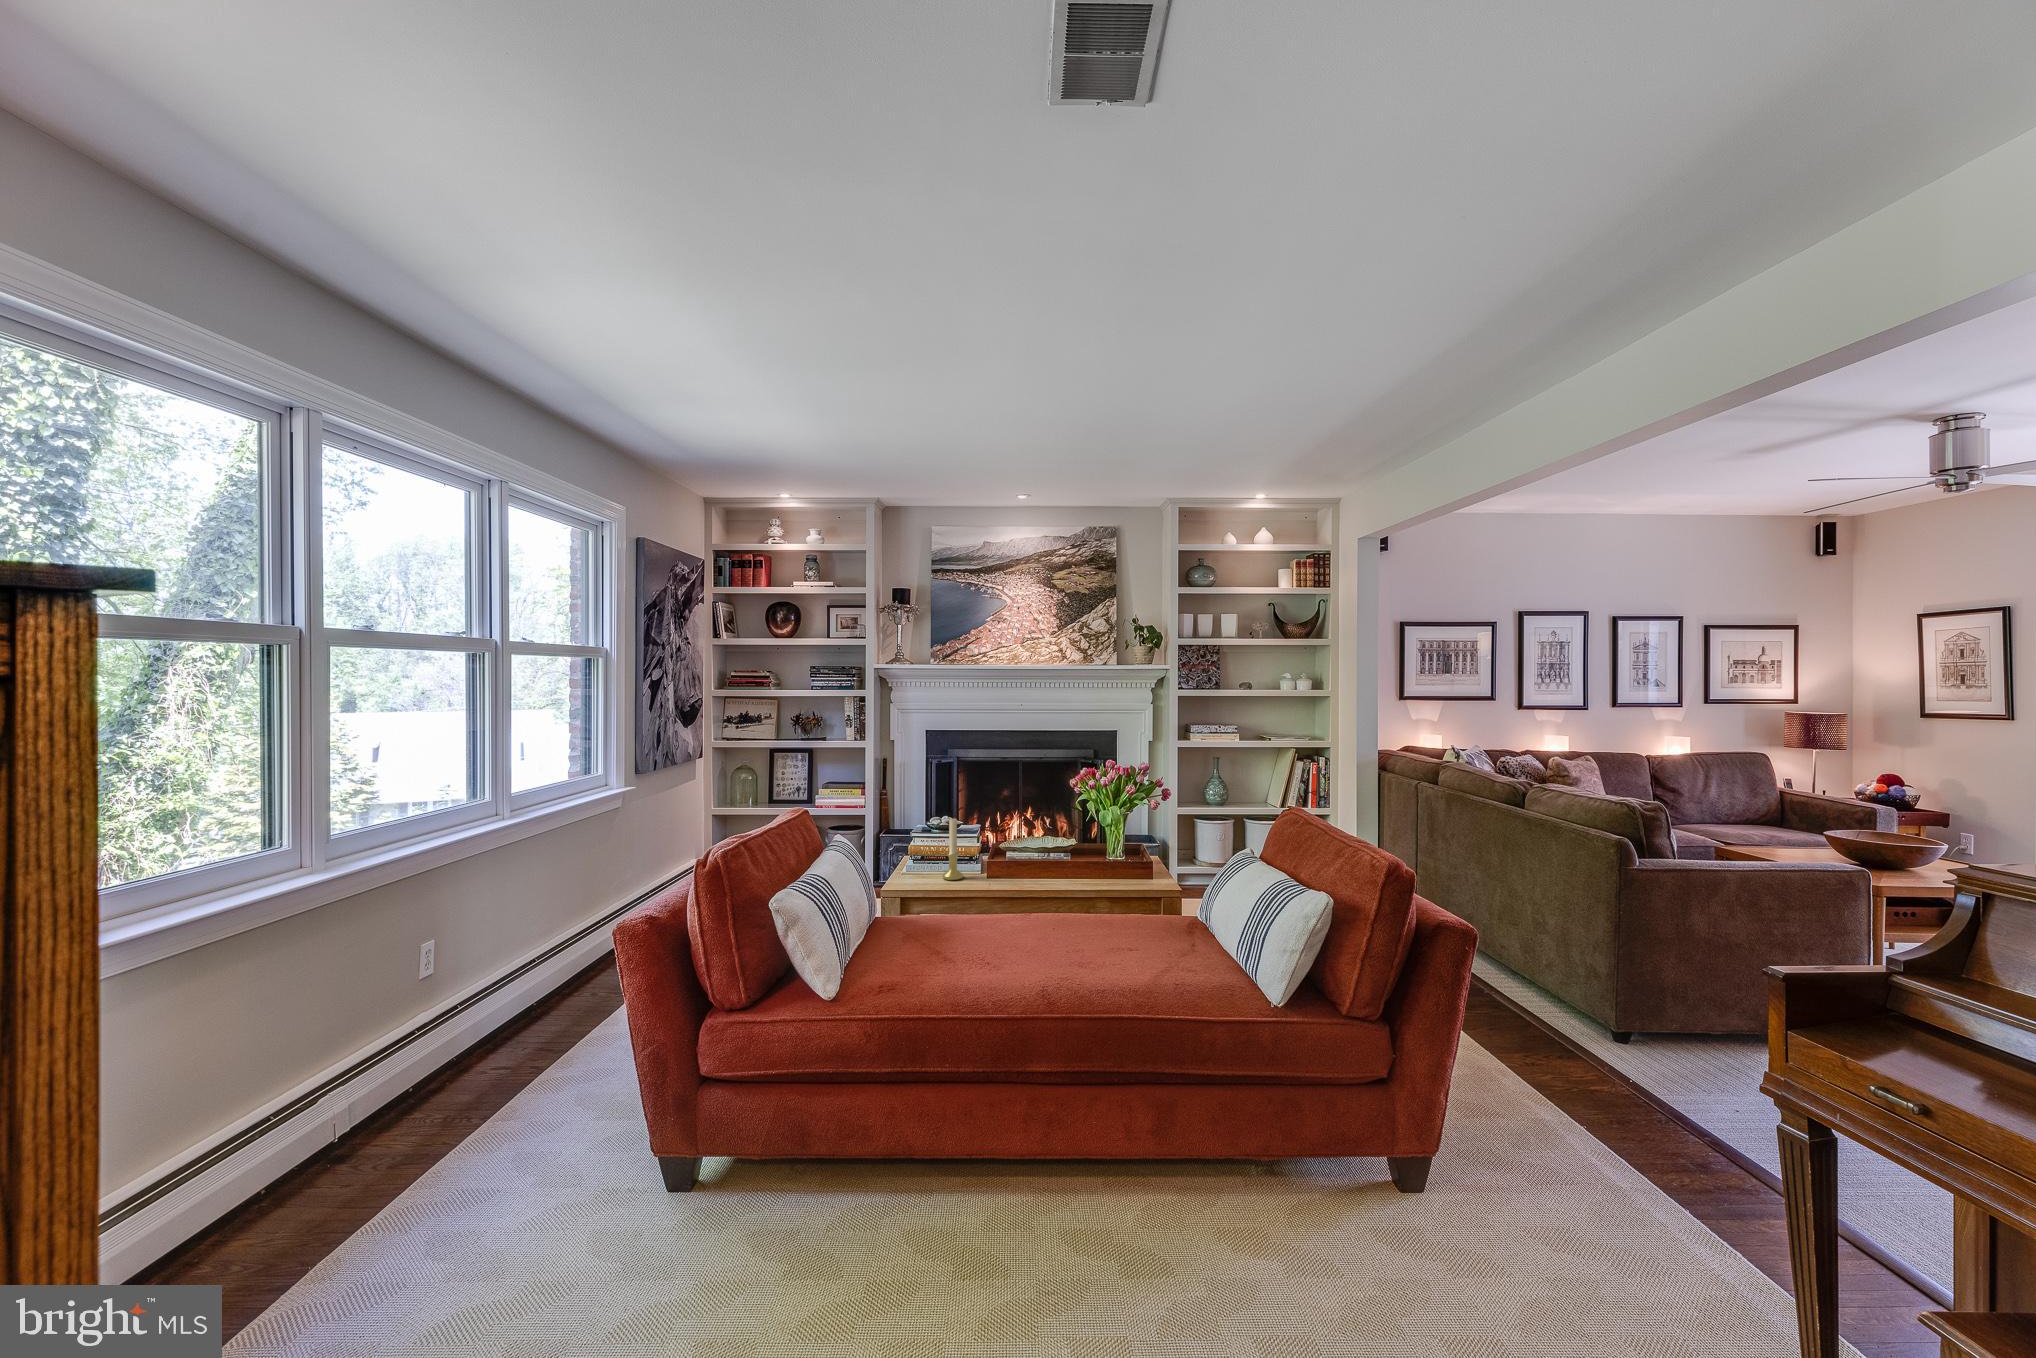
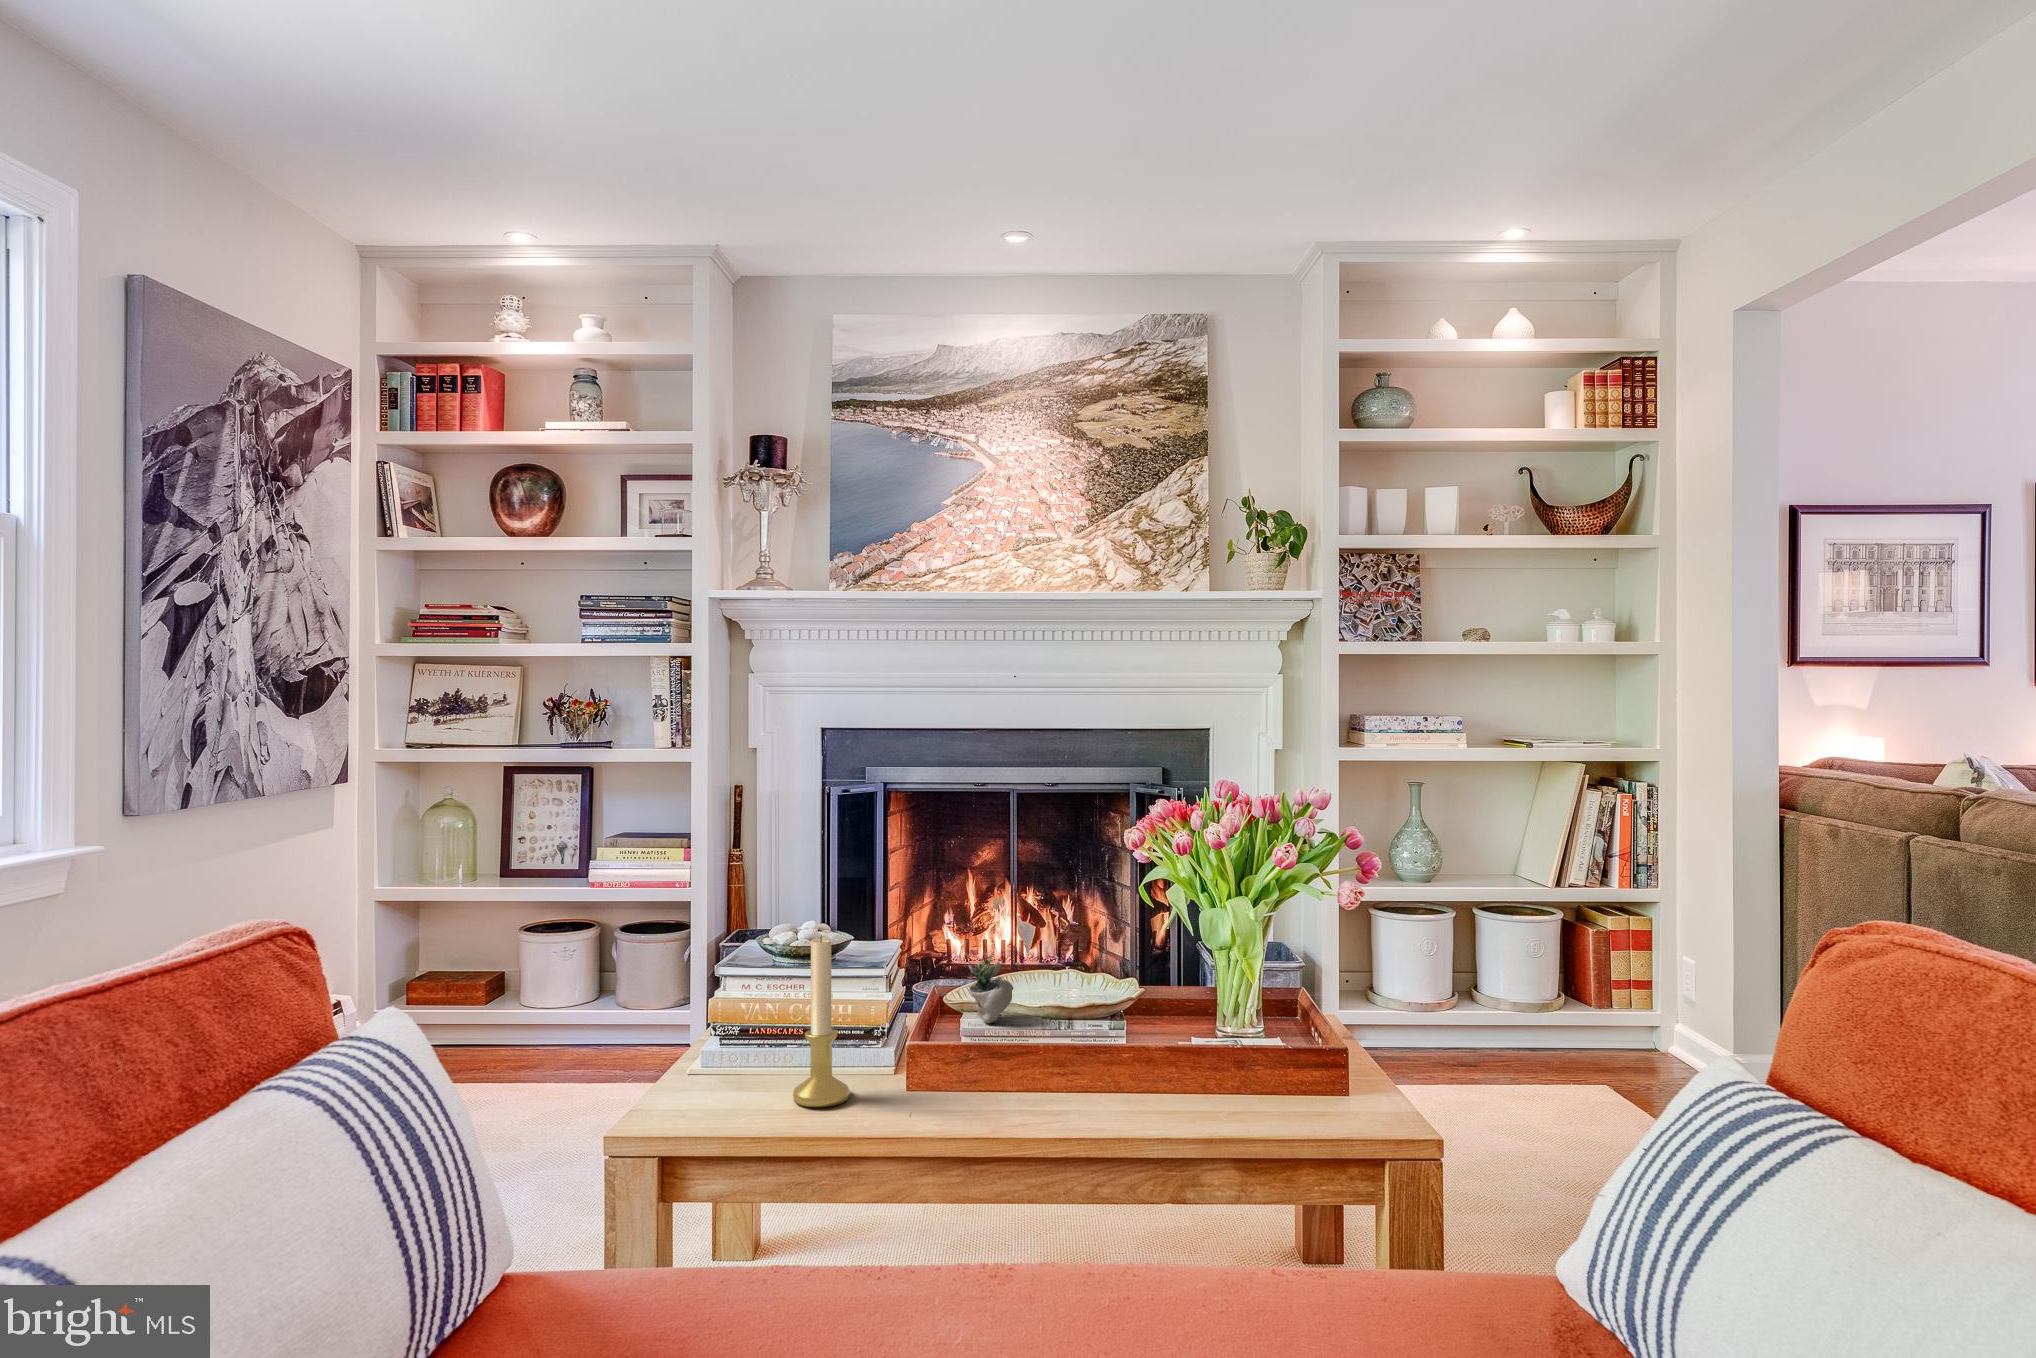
succulent plant: none [1005,828,1026,856] -> present [969,955,1019,1023]

